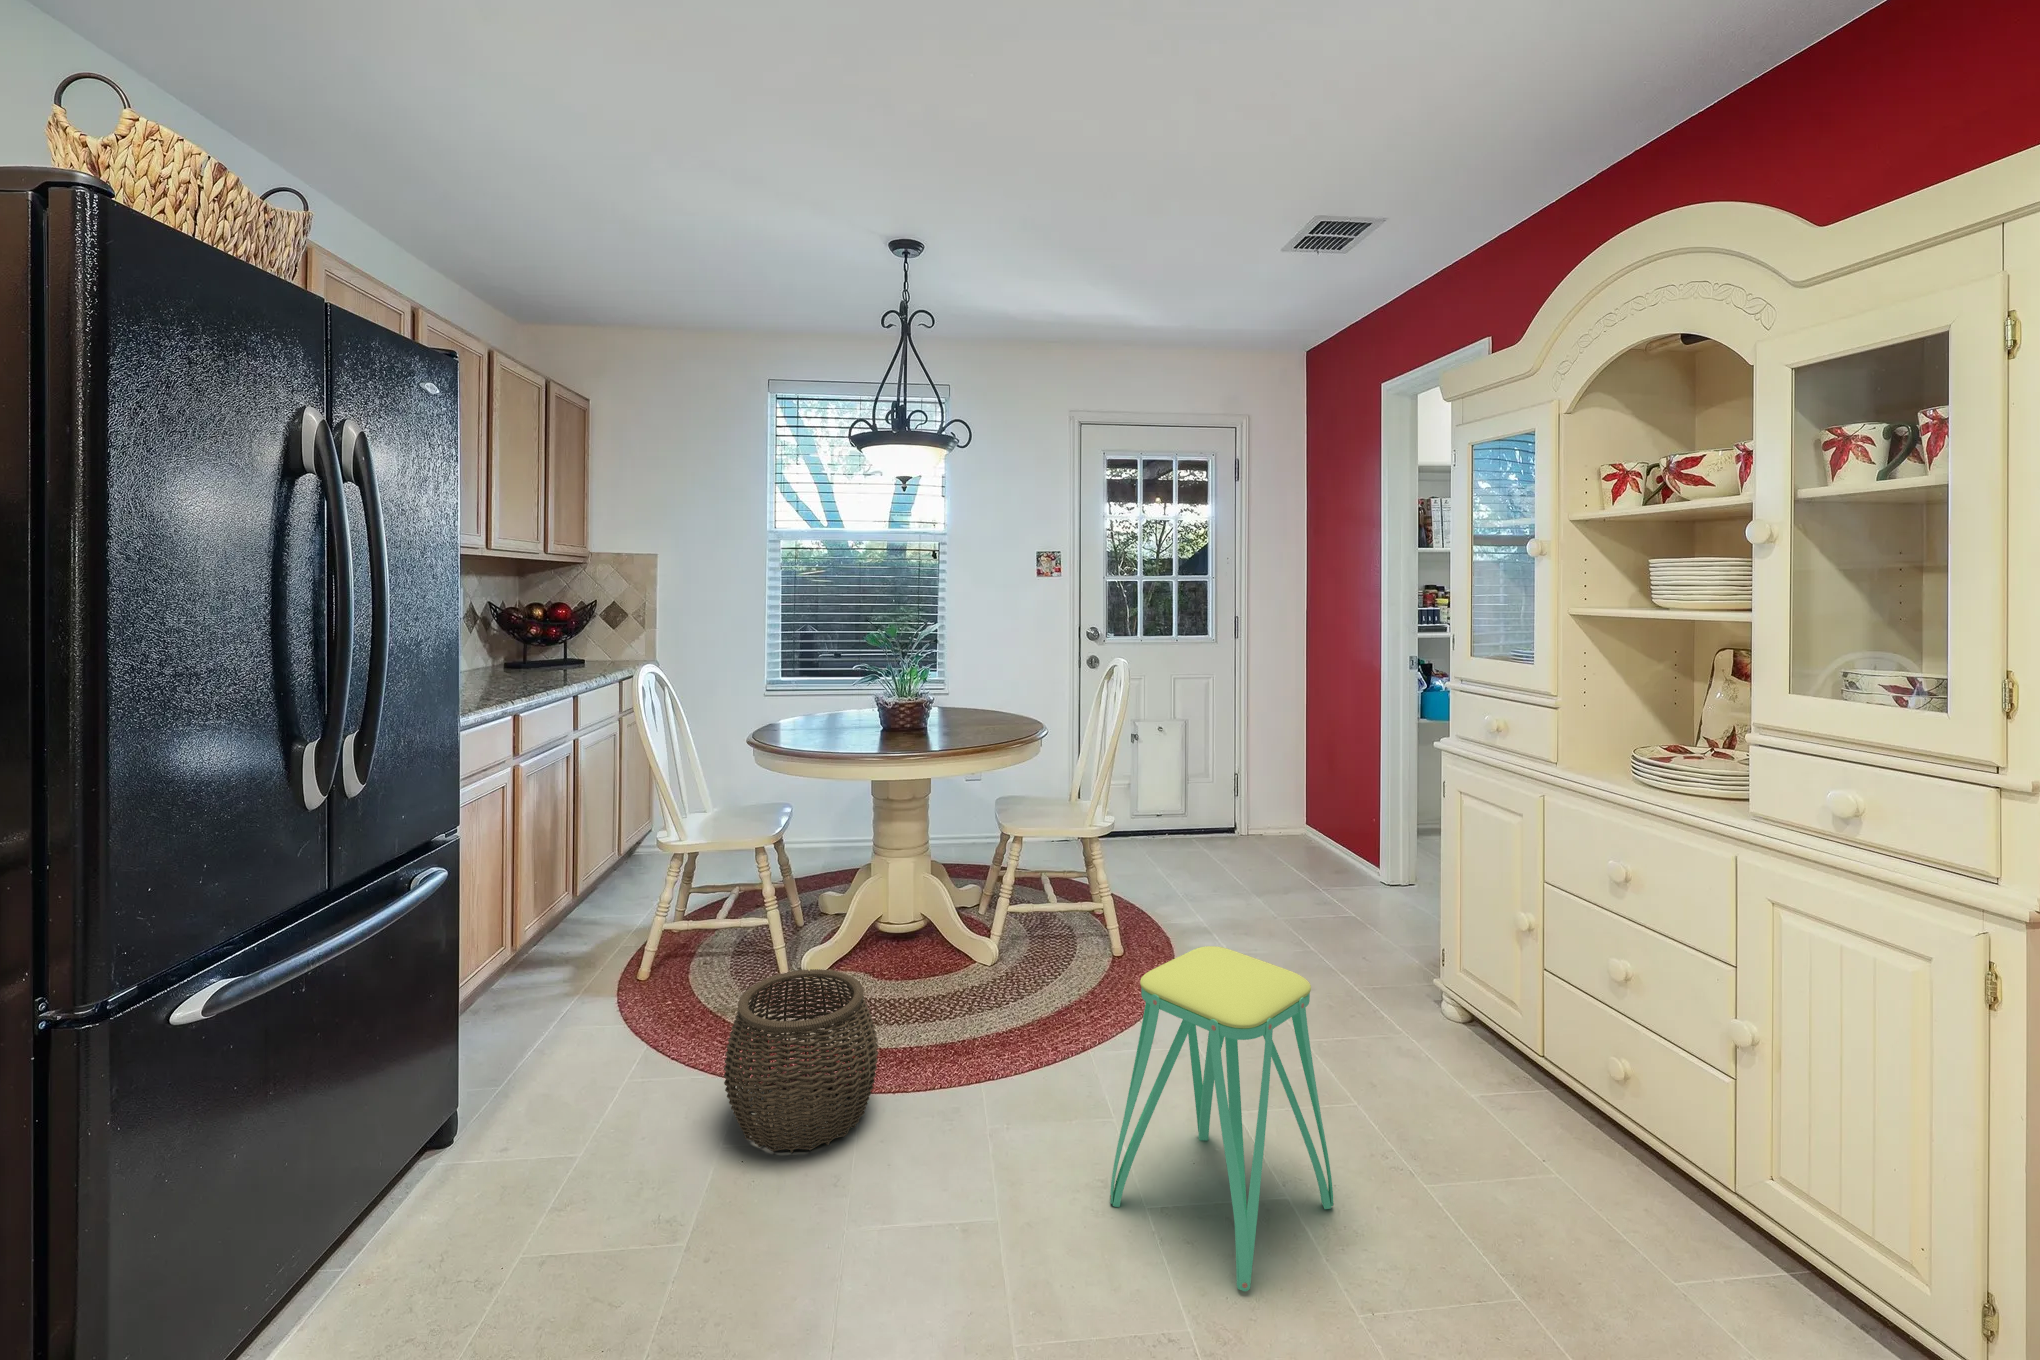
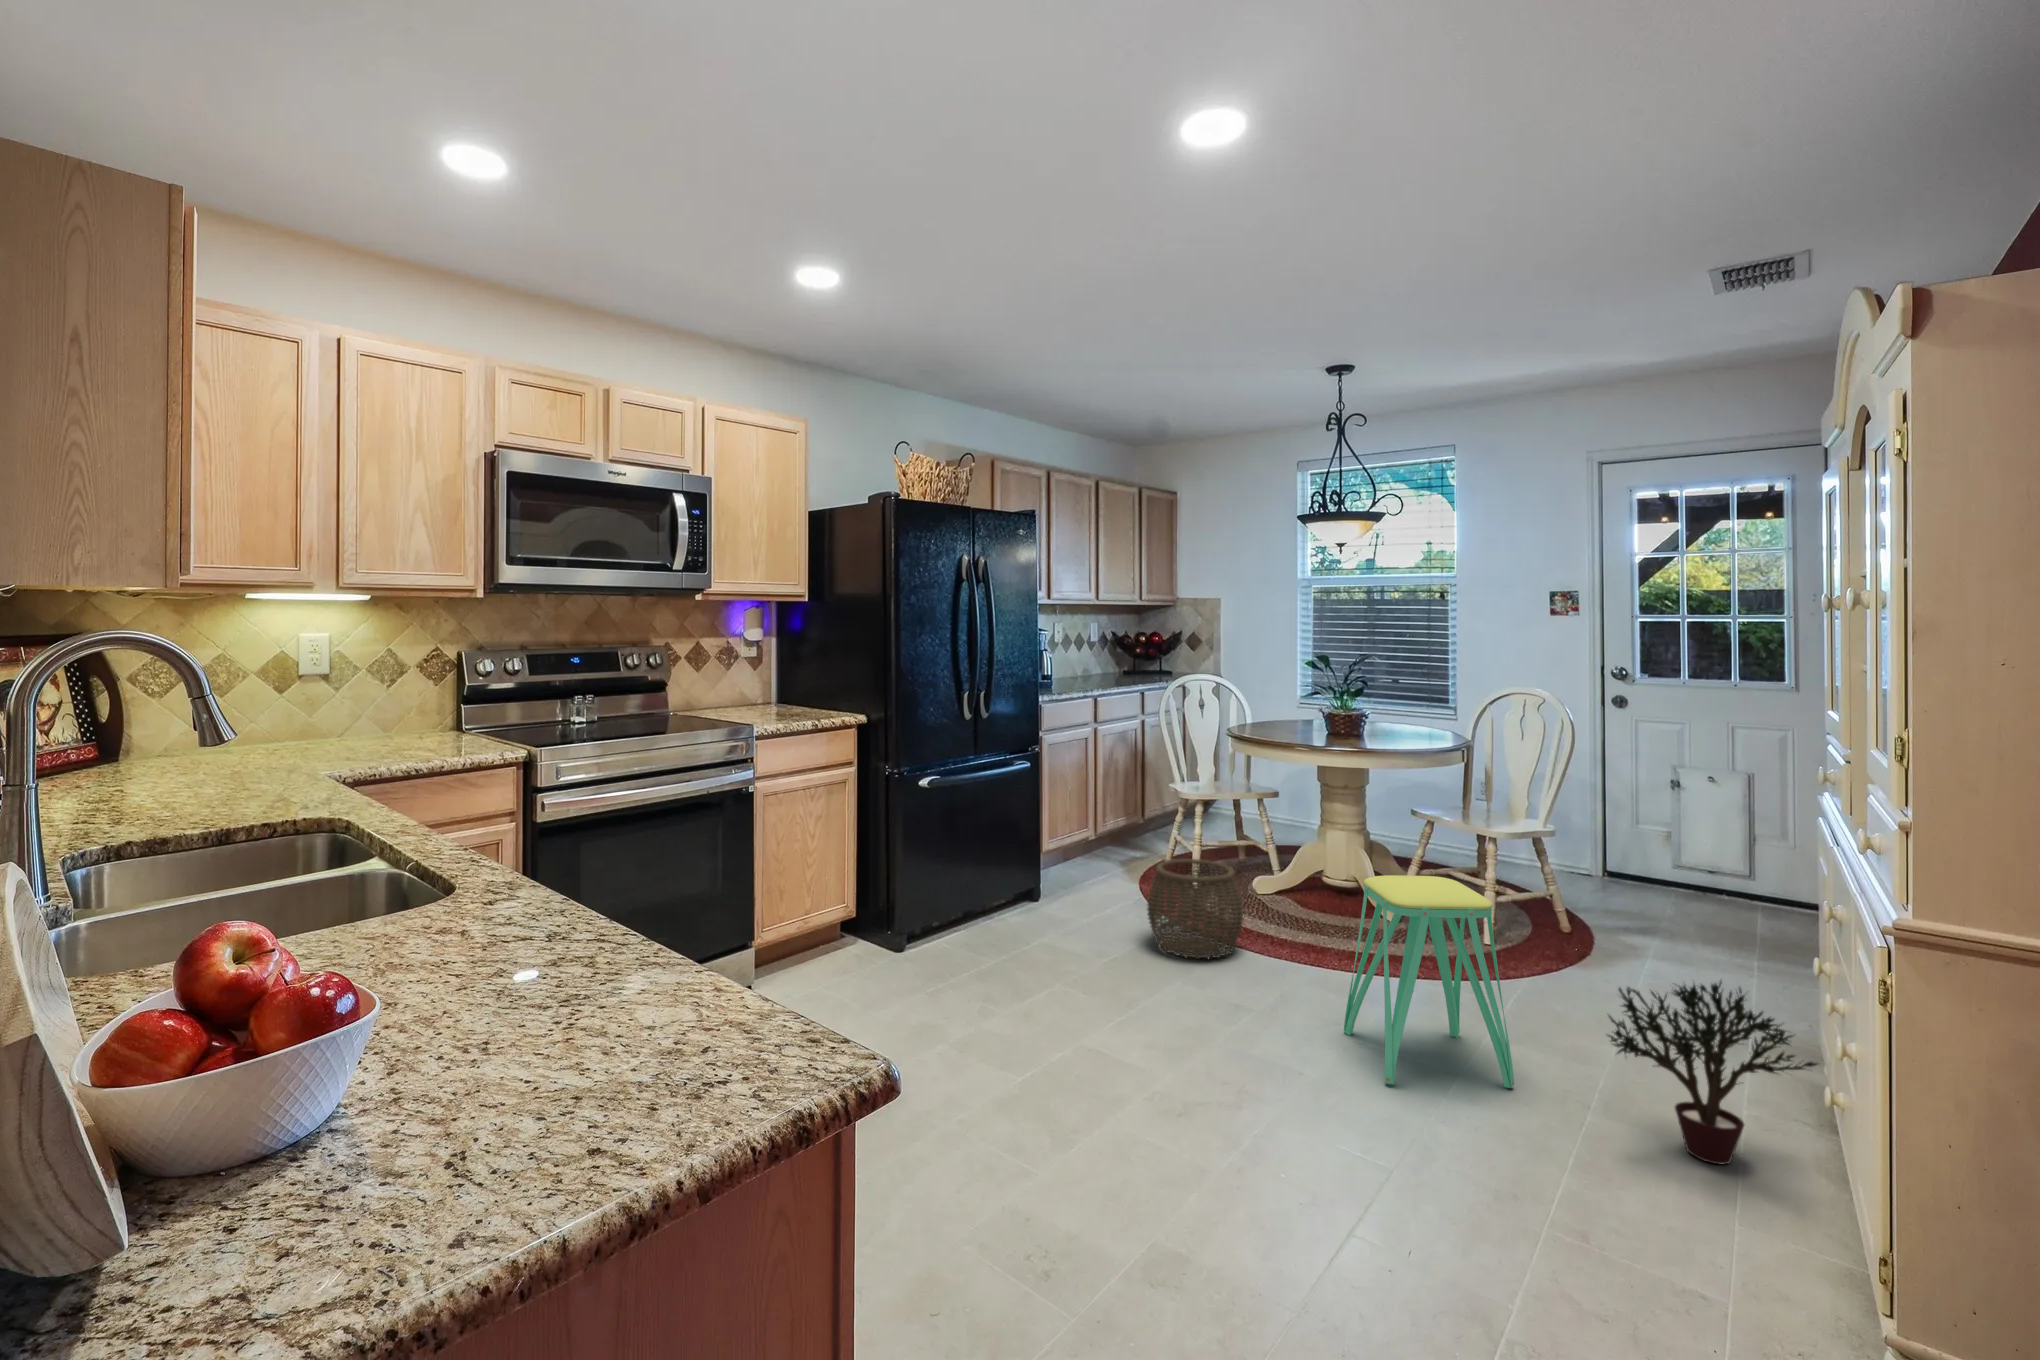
potted plant: none [1426,1006,1661,1223] -> present [1608,981,1817,1164]

